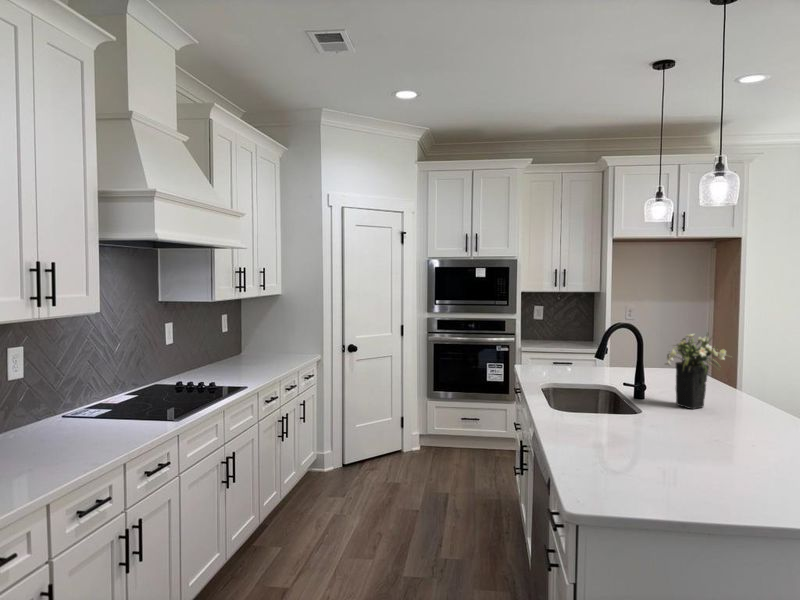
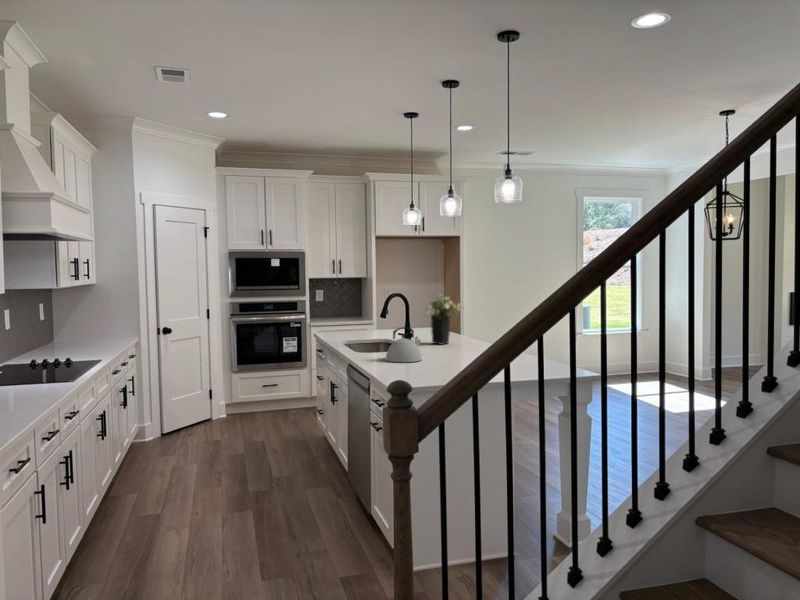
kettle: none [592,390,652,447] -> present [386,327,422,362]

